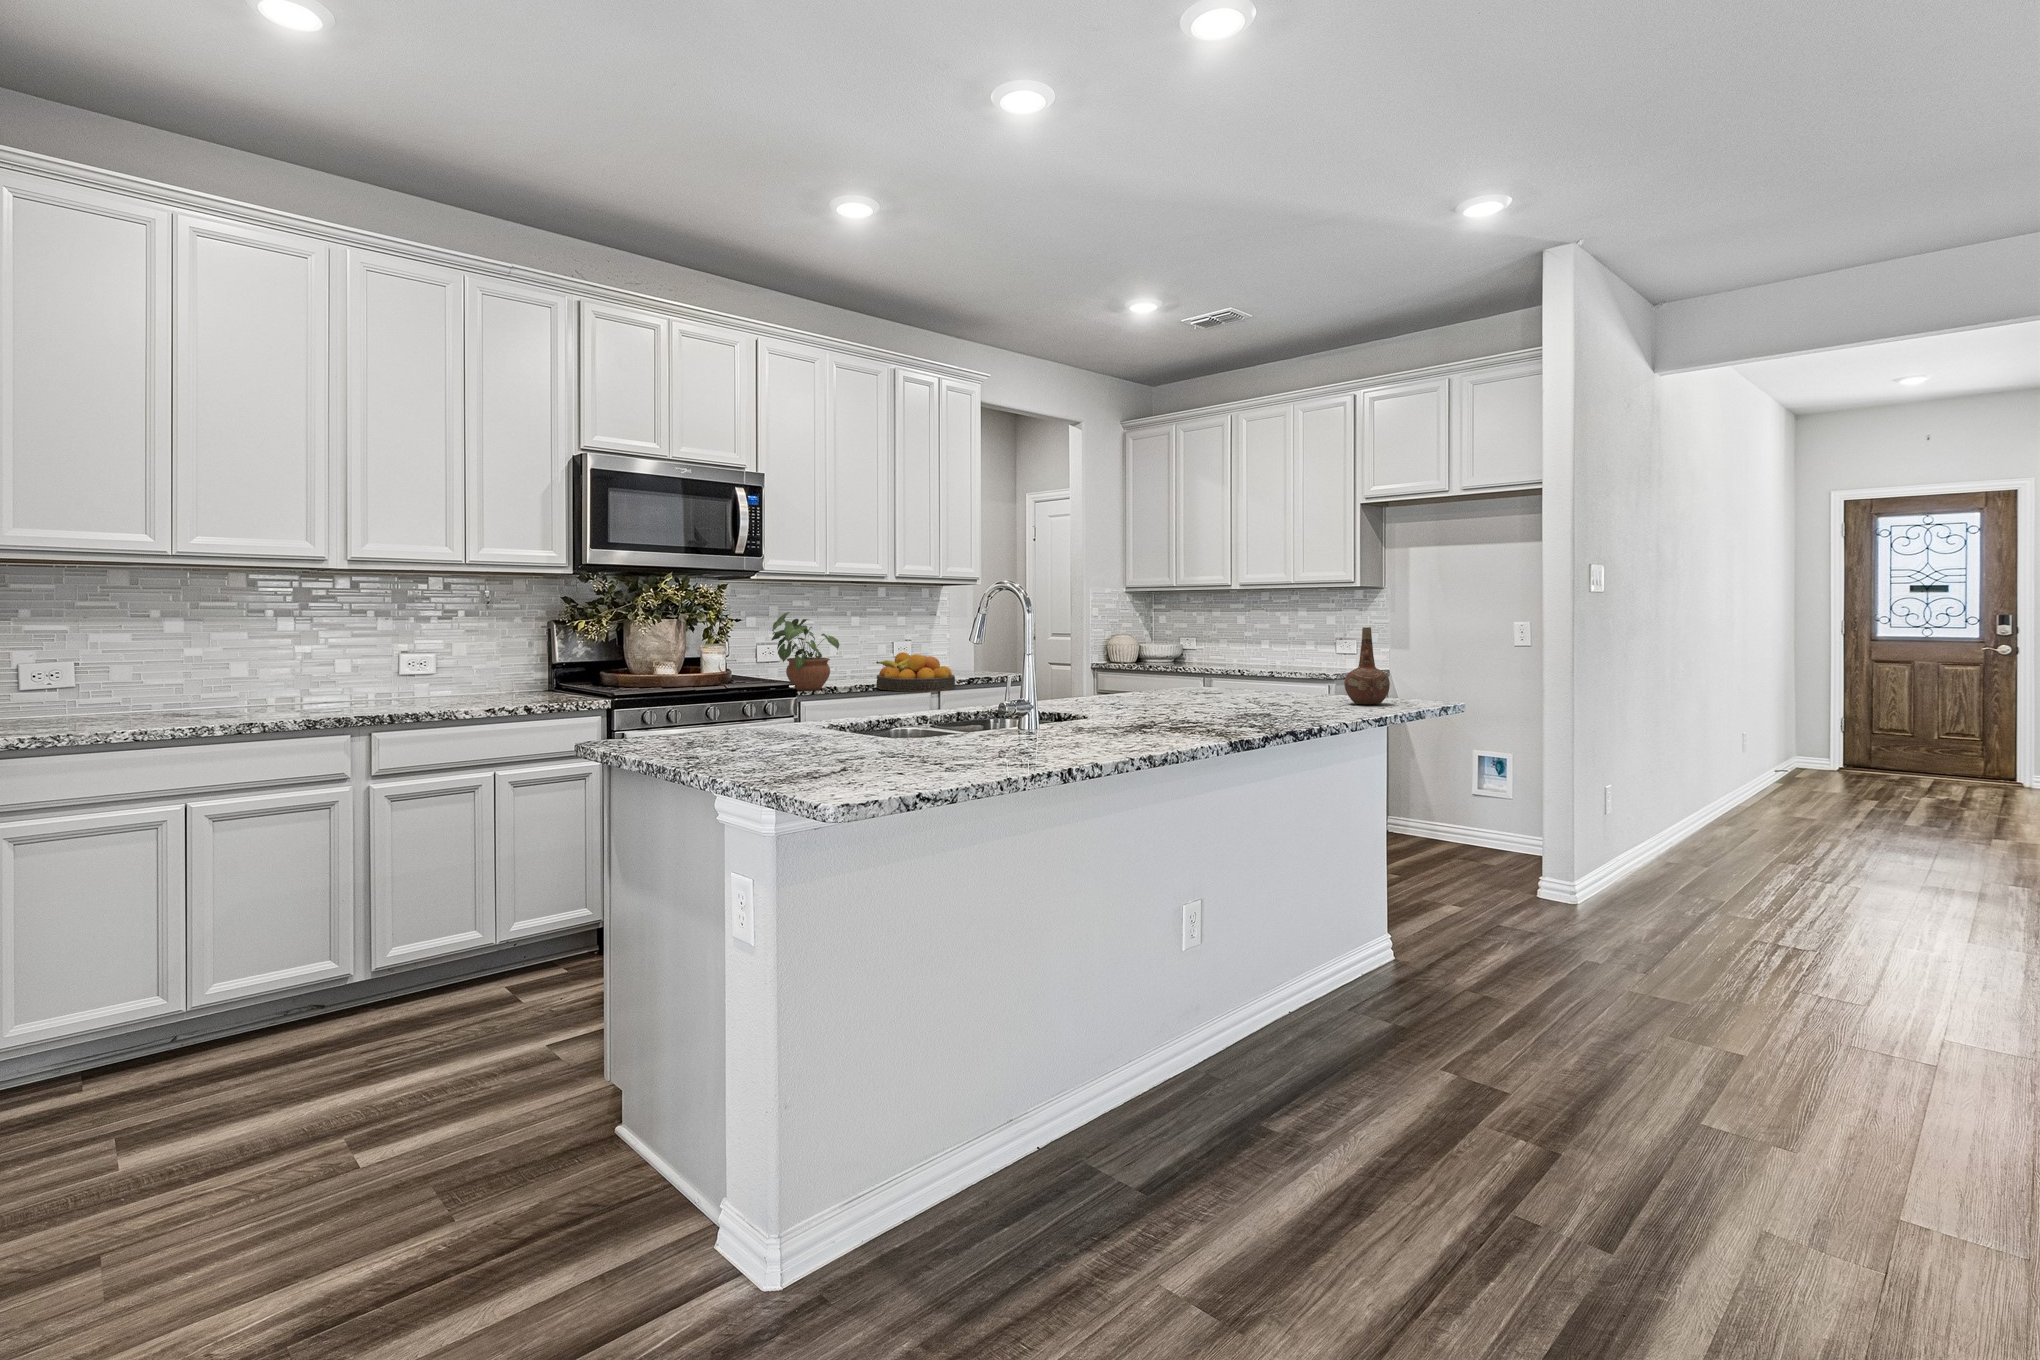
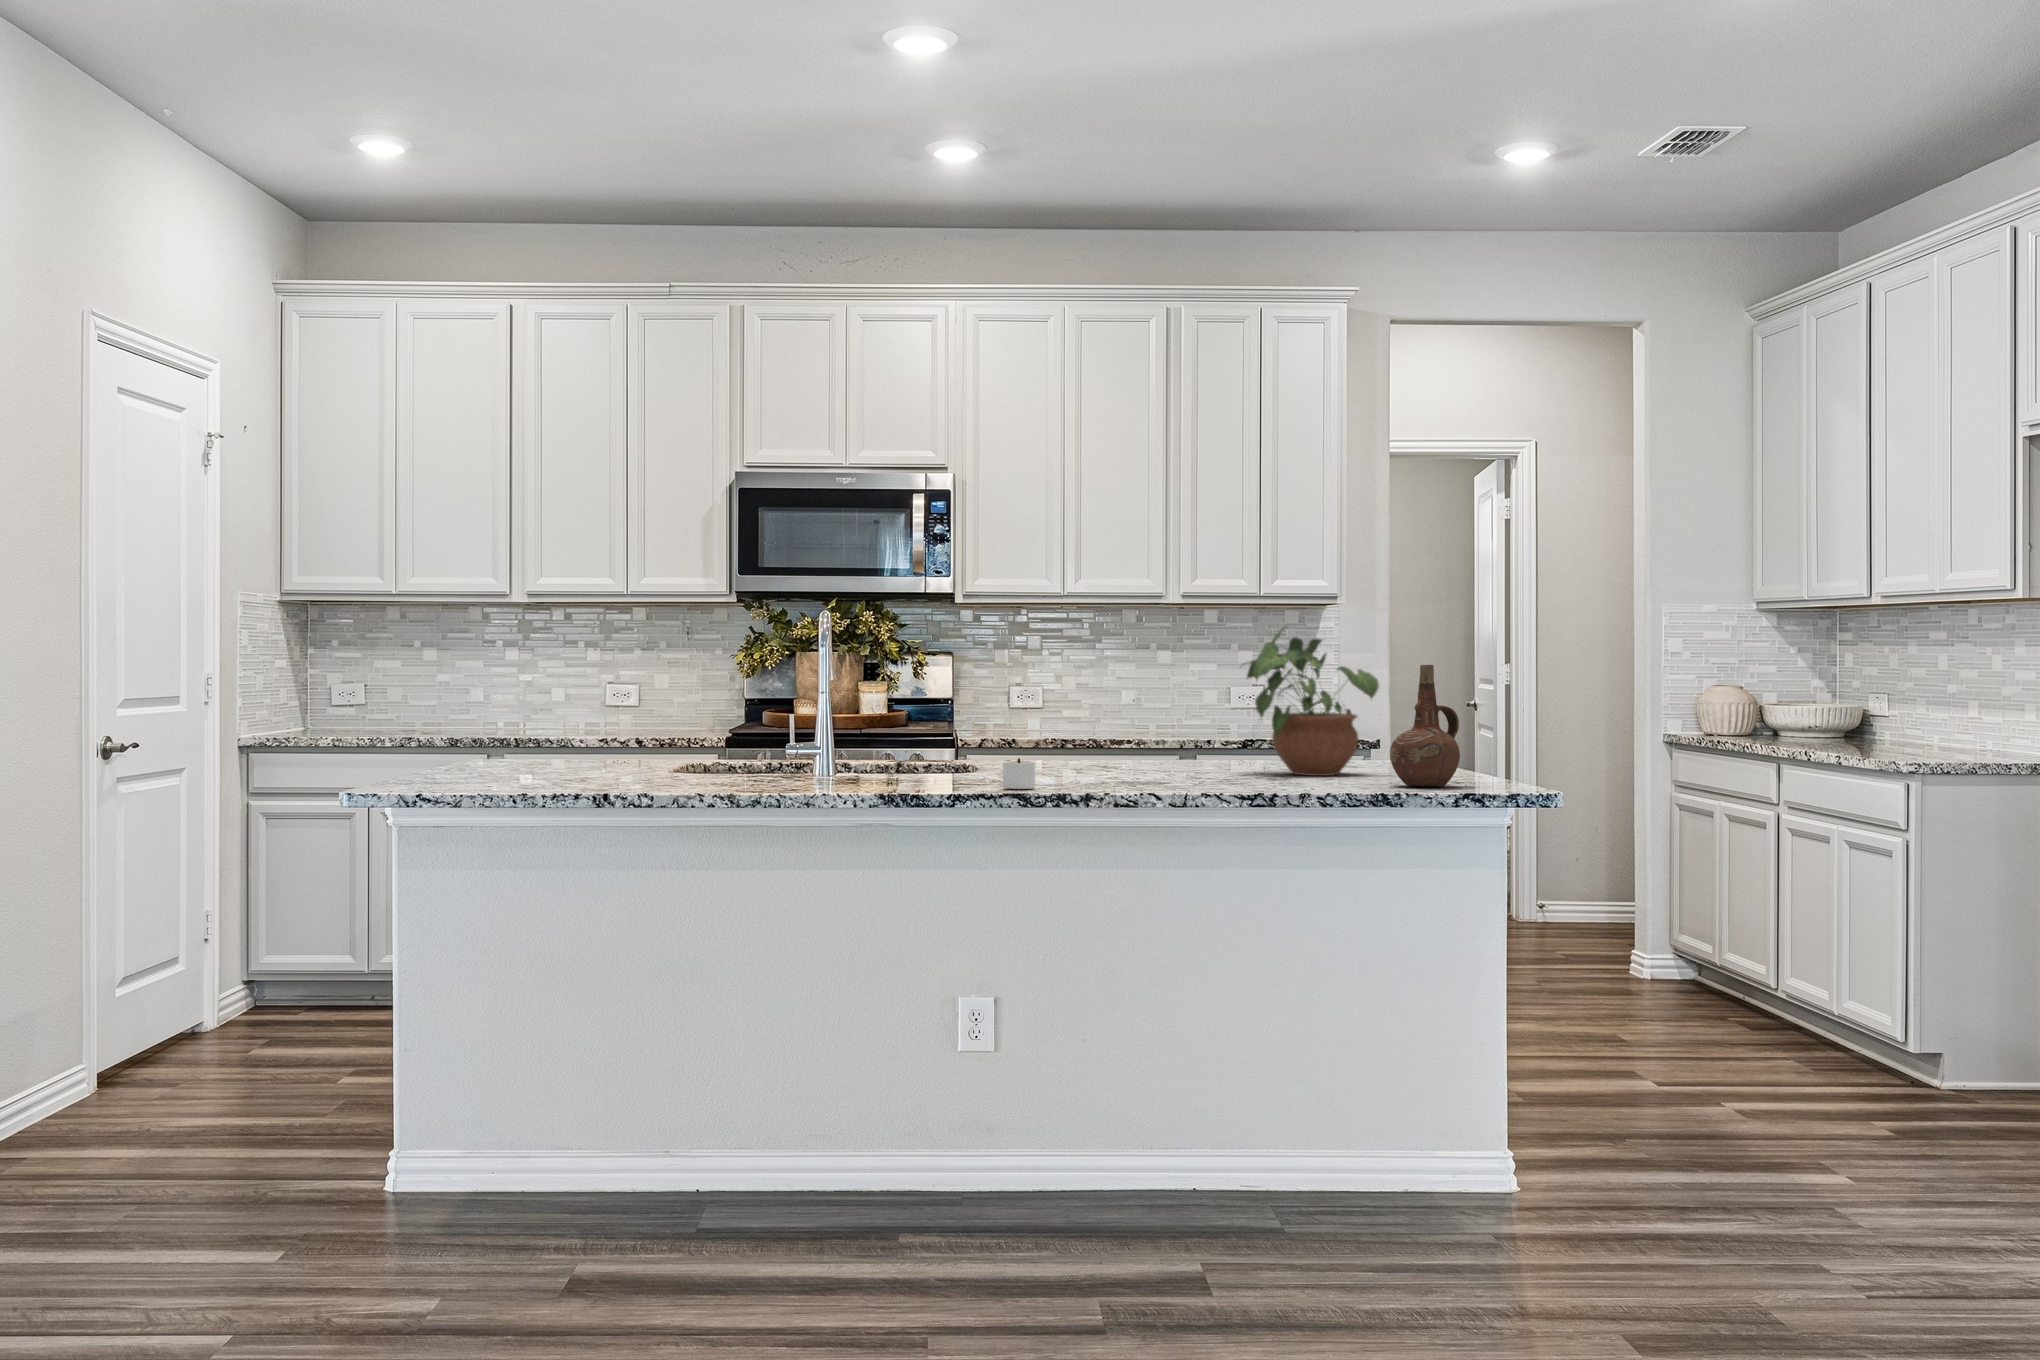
potted plant: present [772,612,839,691] -> present [1240,626,1379,776]
fruit bowl: present [876,652,955,691] -> none [1109,699,1217,752]
candle: none [1222,704,1249,728] -> present [1003,758,1035,789]

